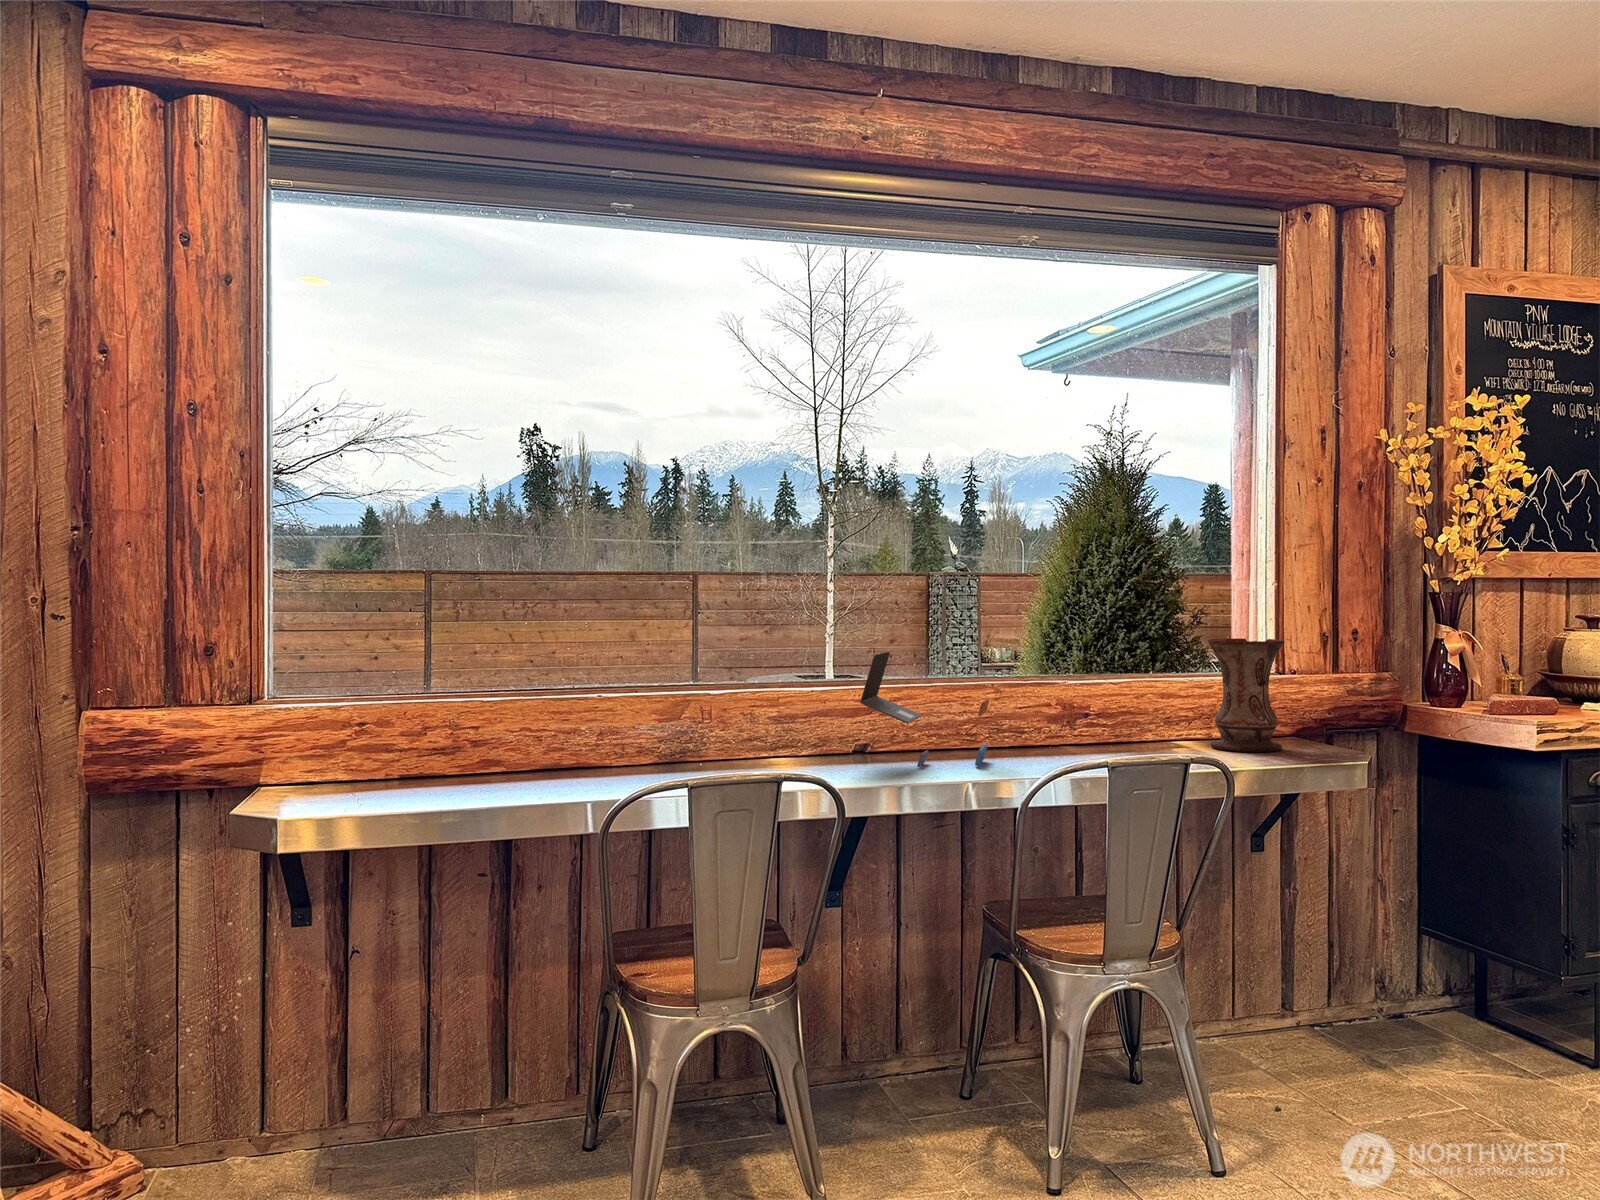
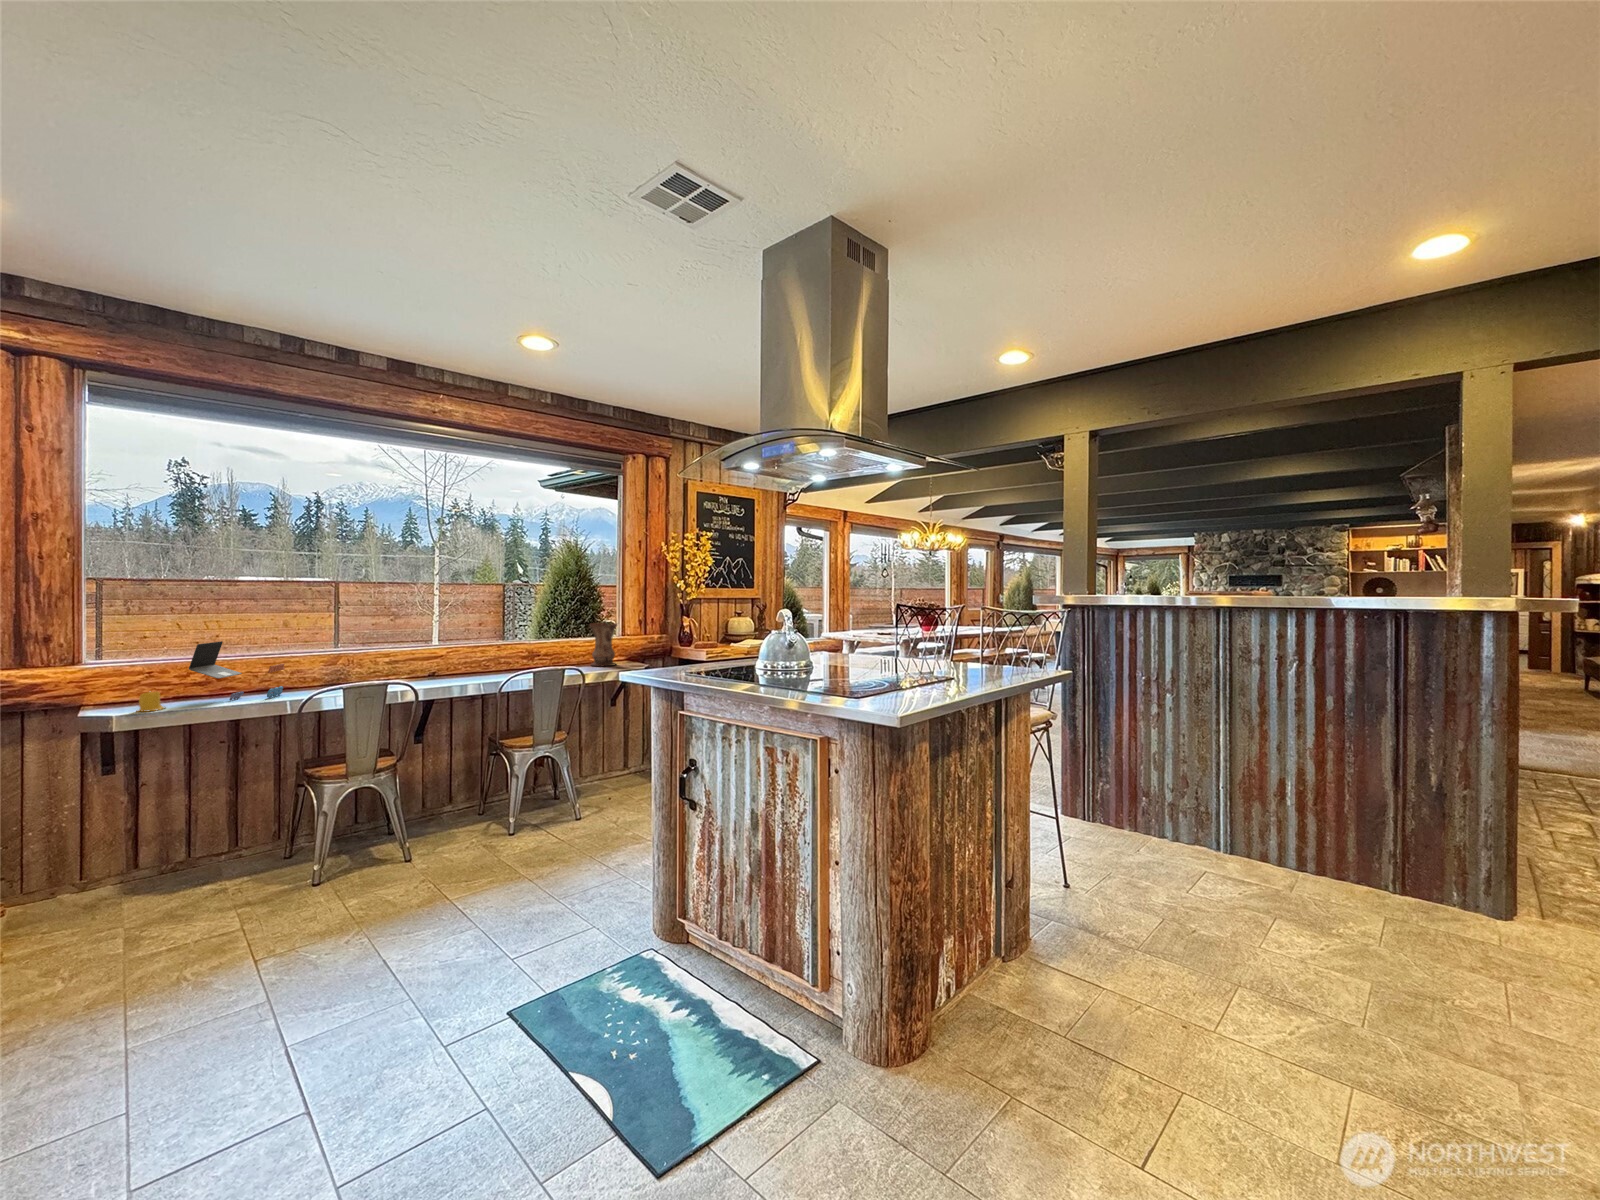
laptop: present [860,652,989,767] -> present [189,641,285,700]
candle: none [323,764,375,810] -> present [138,692,165,711]

